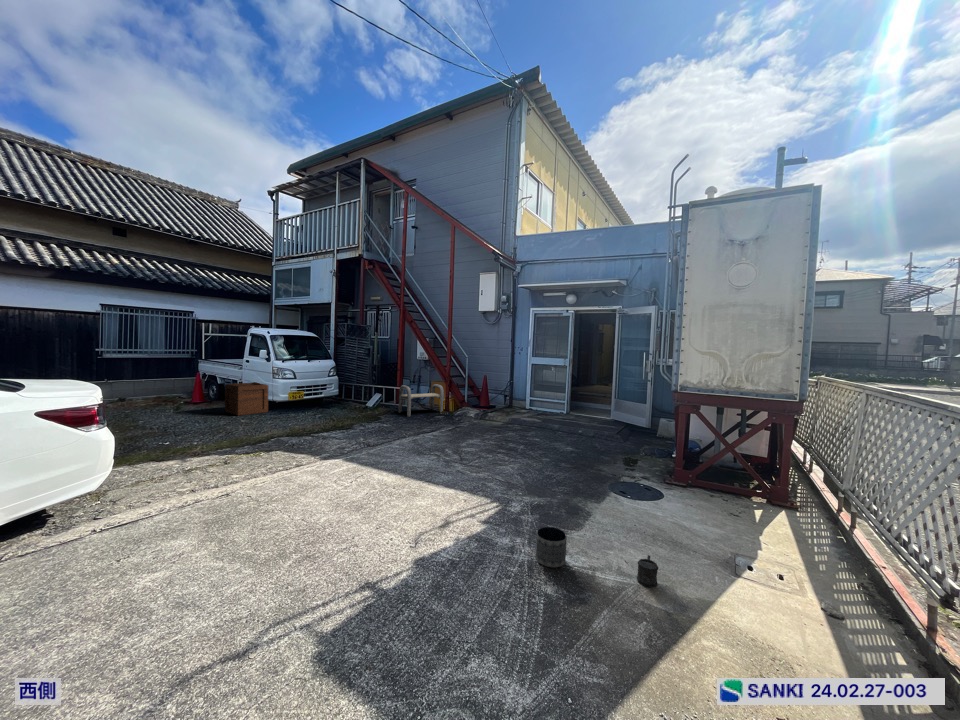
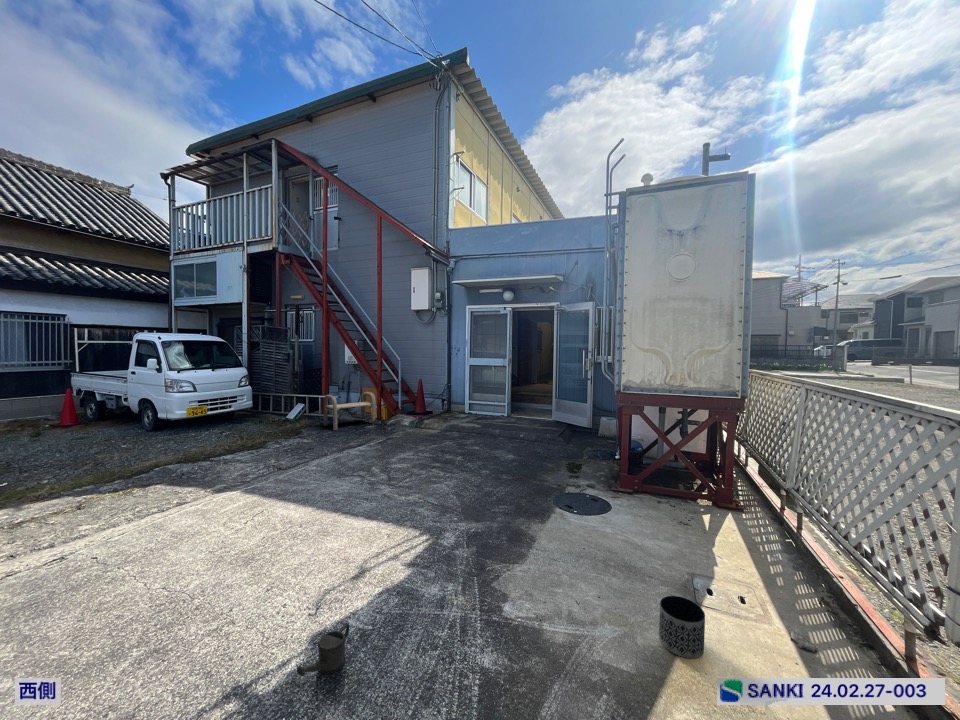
wooden crate: present [225,382,268,416] -> none [100,399,160,441]
planter: present [536,527,567,567] -> present [659,596,705,658]
watering can: present [637,555,658,587] -> present [297,623,349,676]

